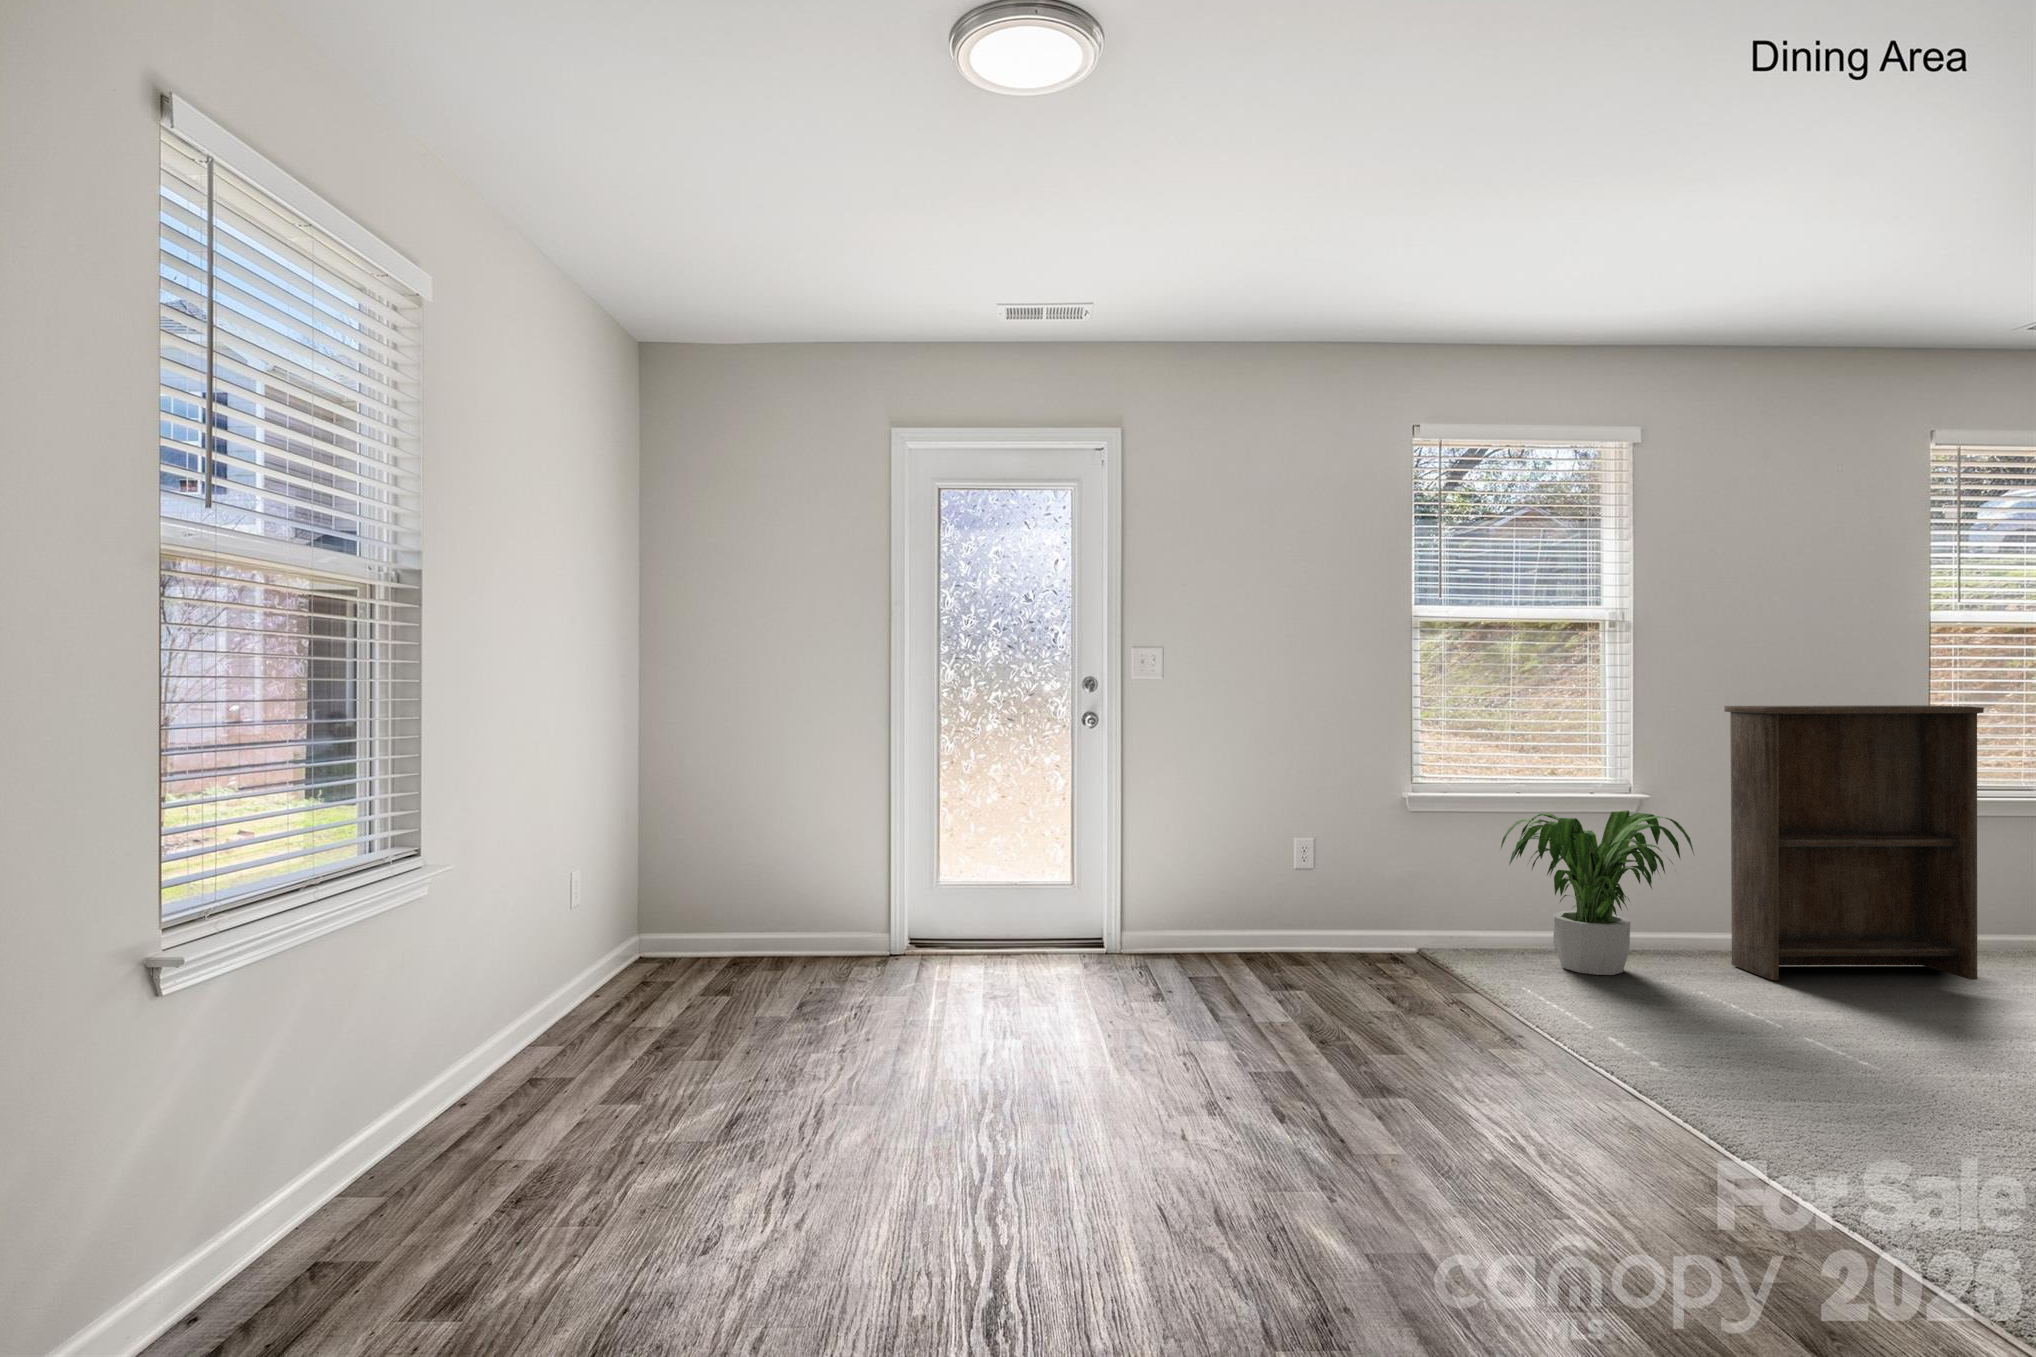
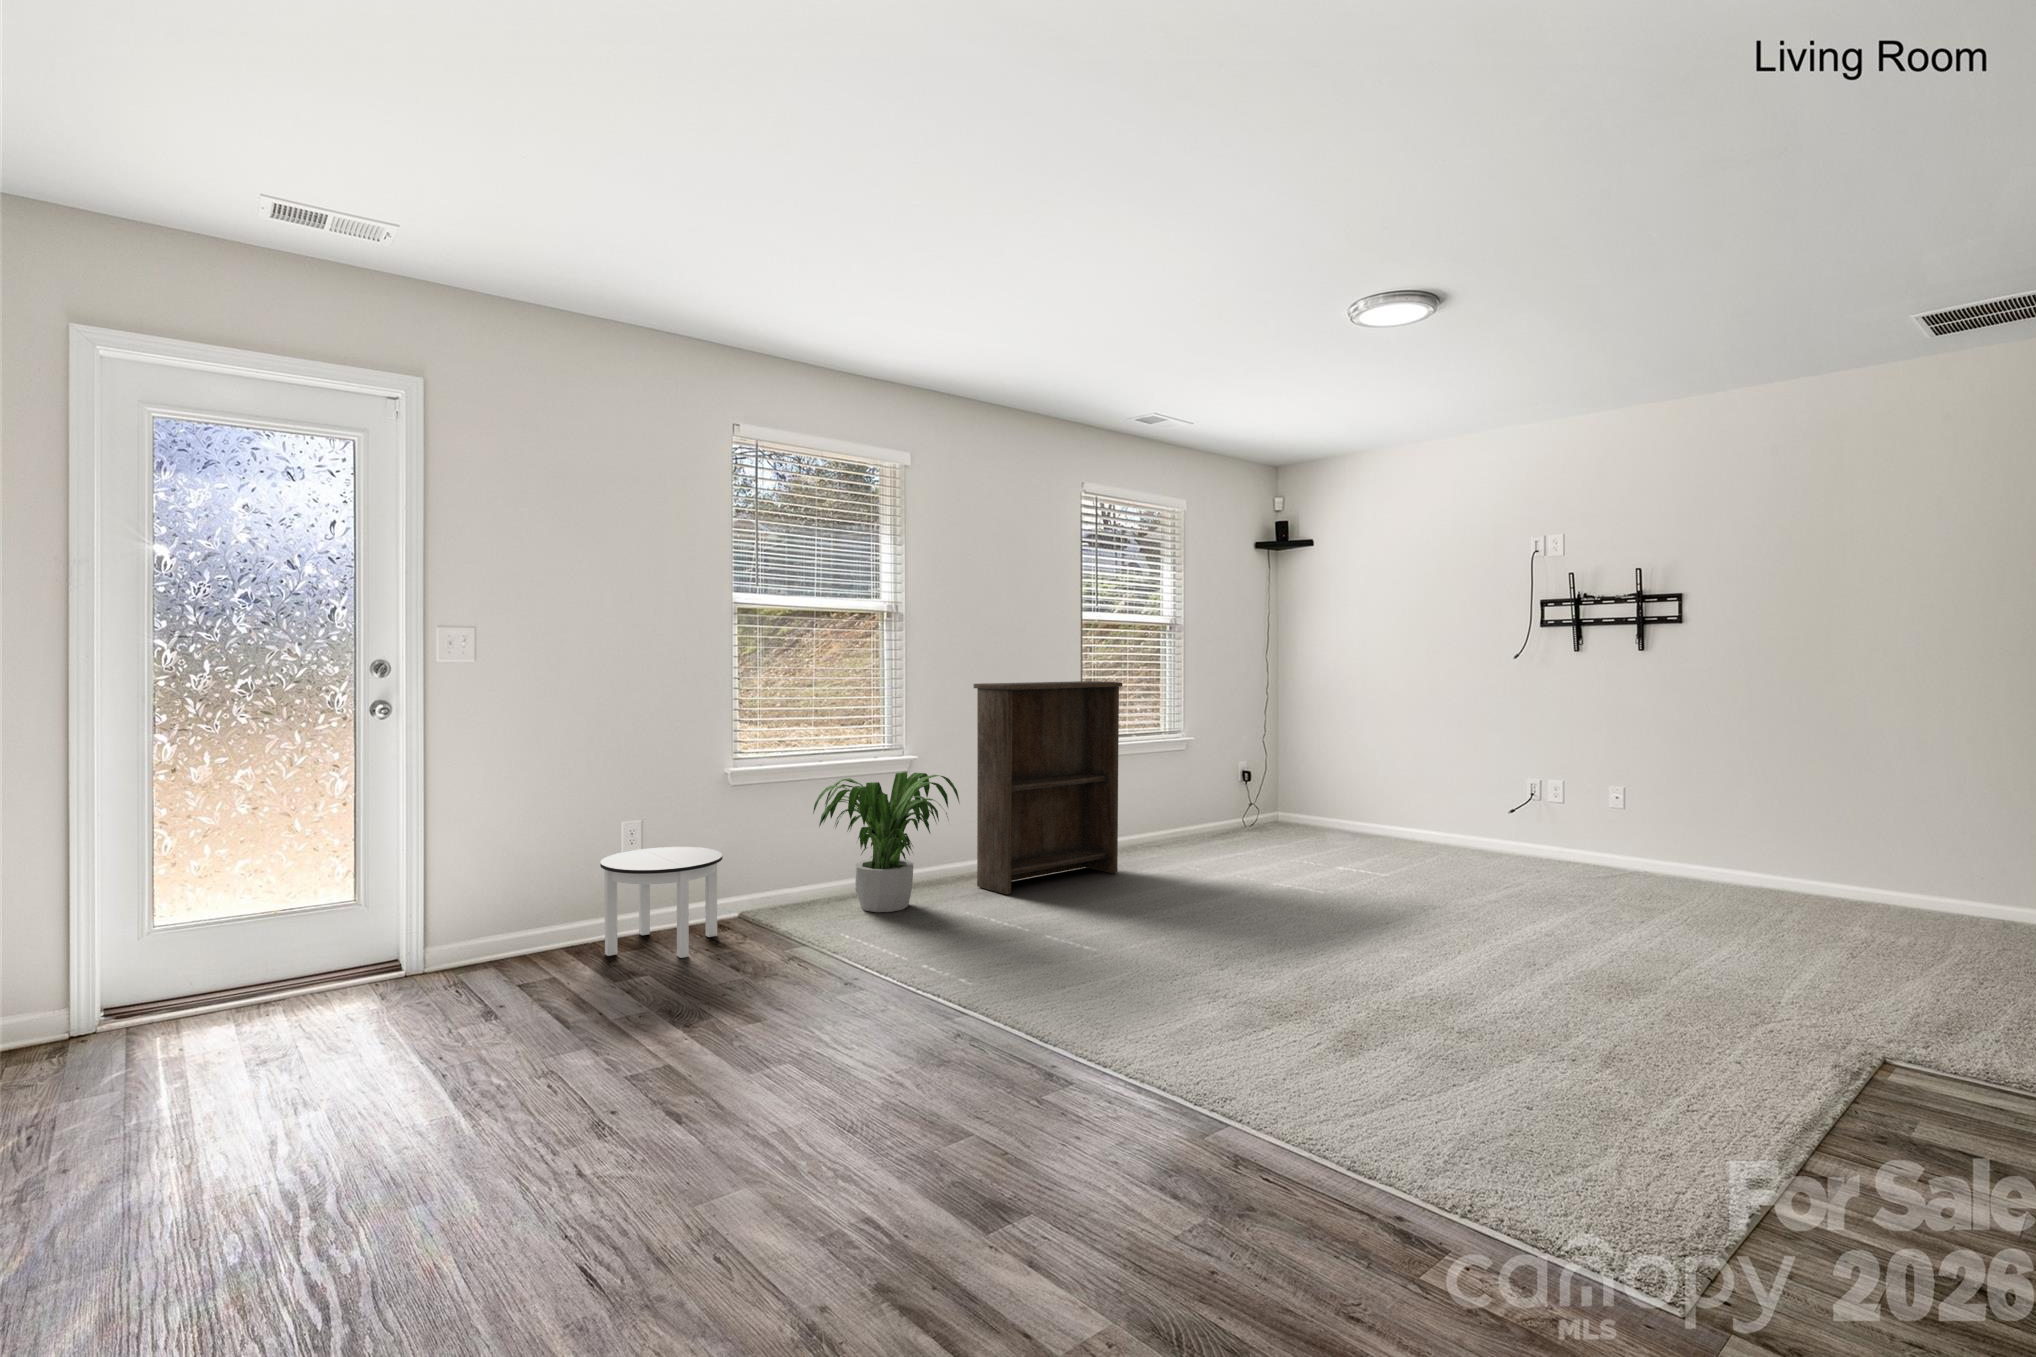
round table: none [1268,867,1389,981] -> present [600,847,723,958]

